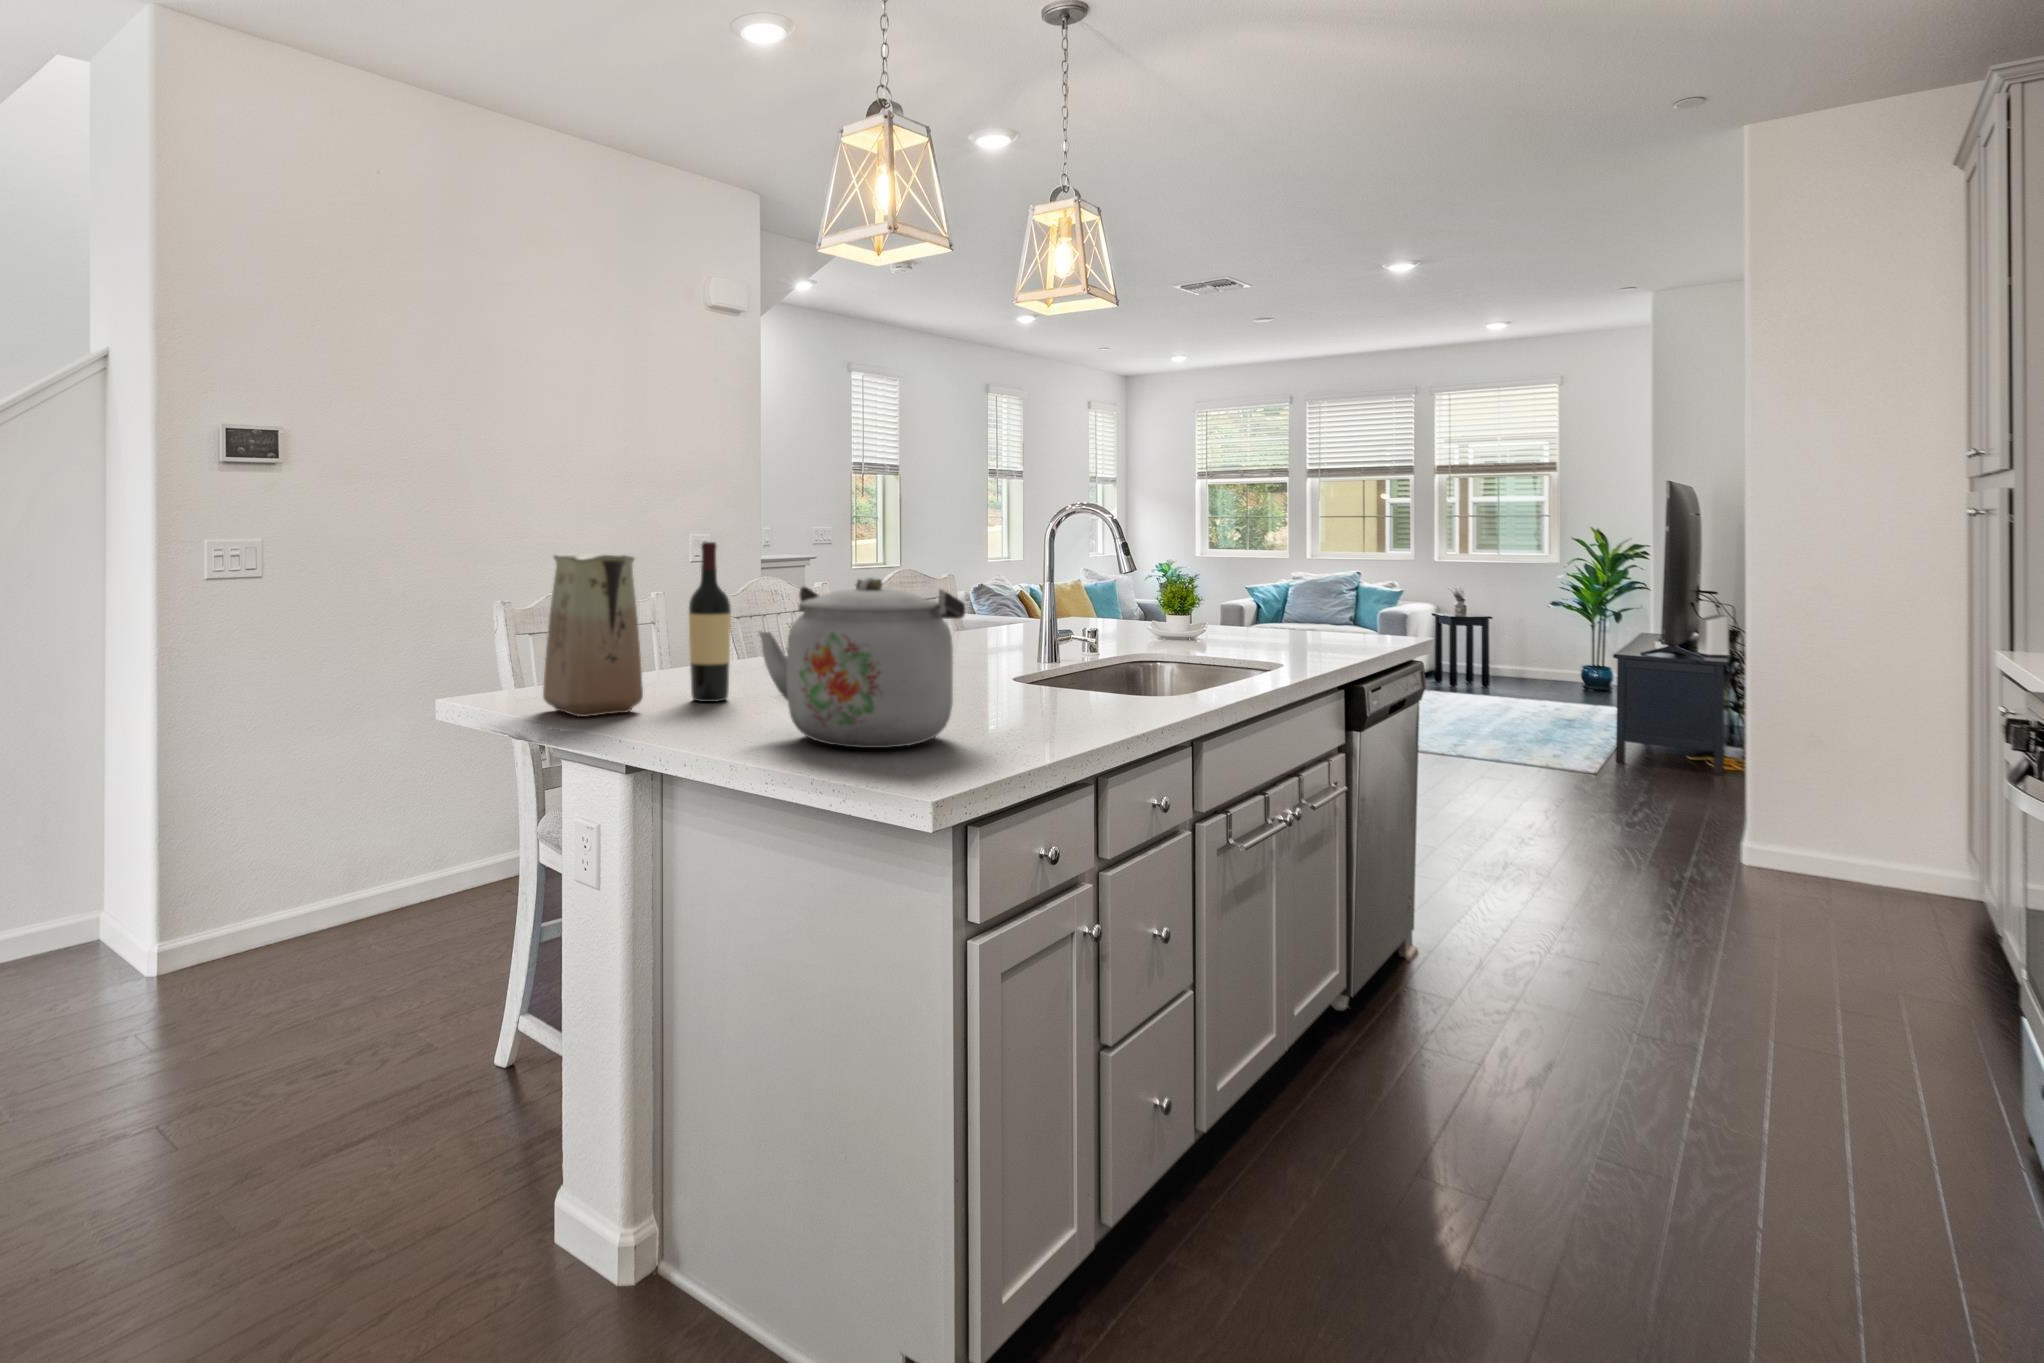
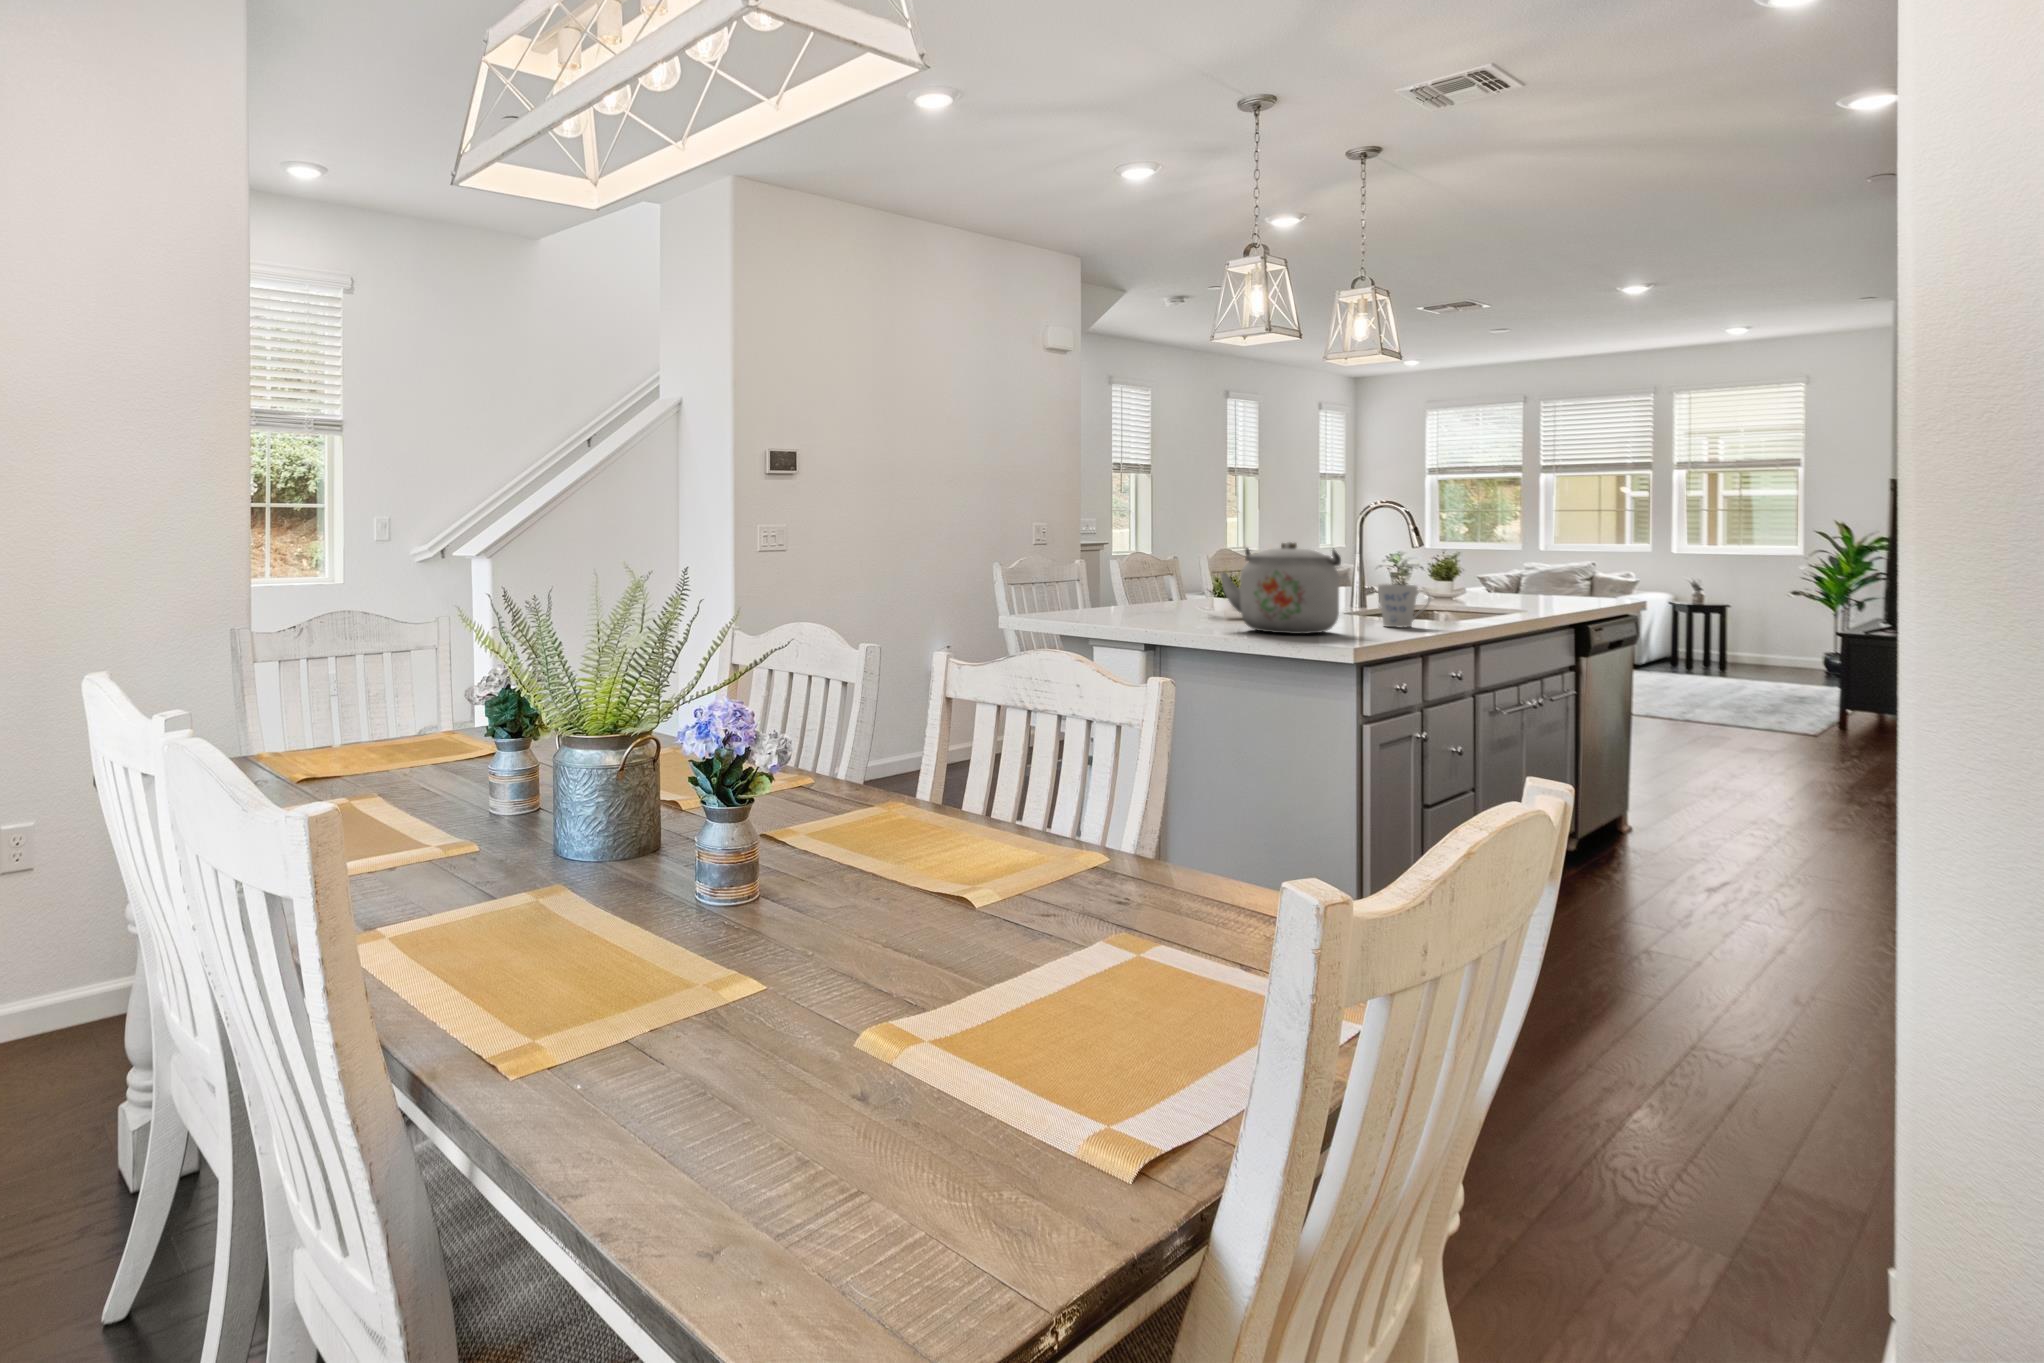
wine bottle: present [689,542,731,702] -> none [1149,523,1175,619]
vase: present [543,555,643,717] -> none [1072,530,1131,623]
mug: none [1037,644,1120,719] -> present [1378,584,1430,628]

